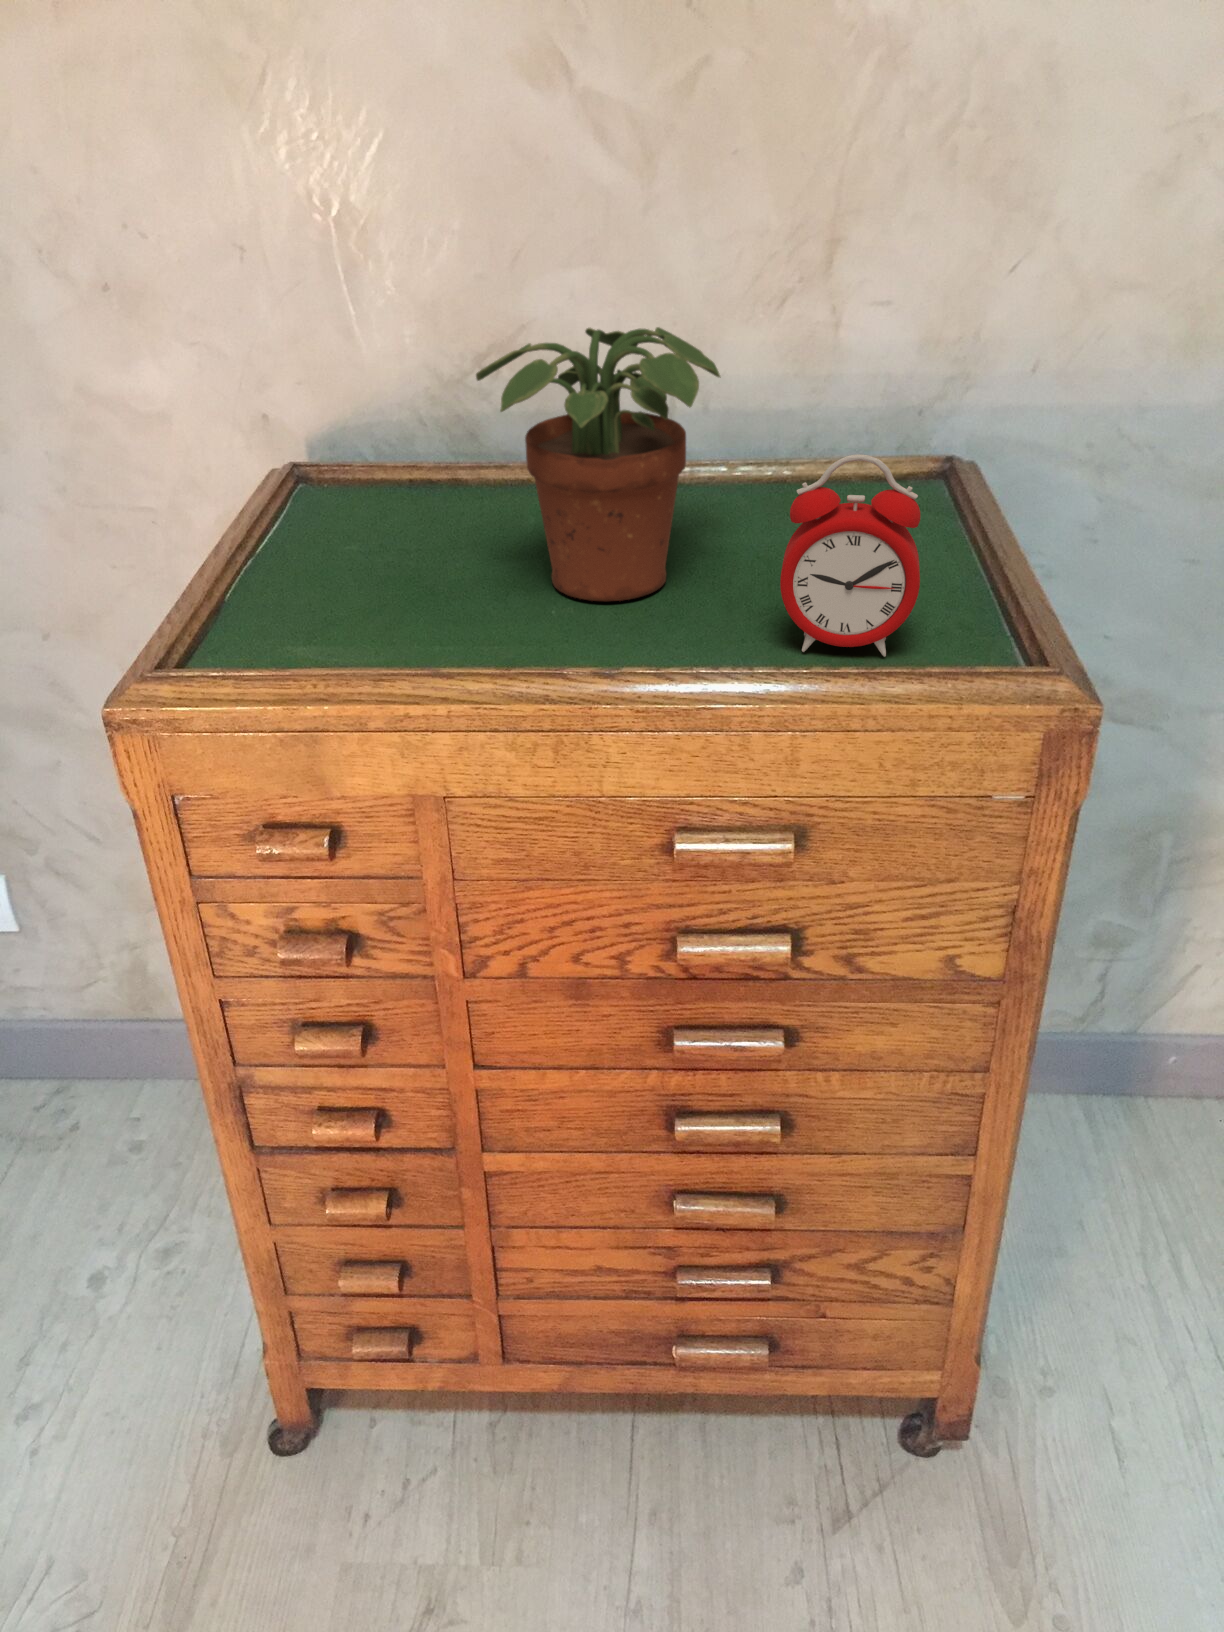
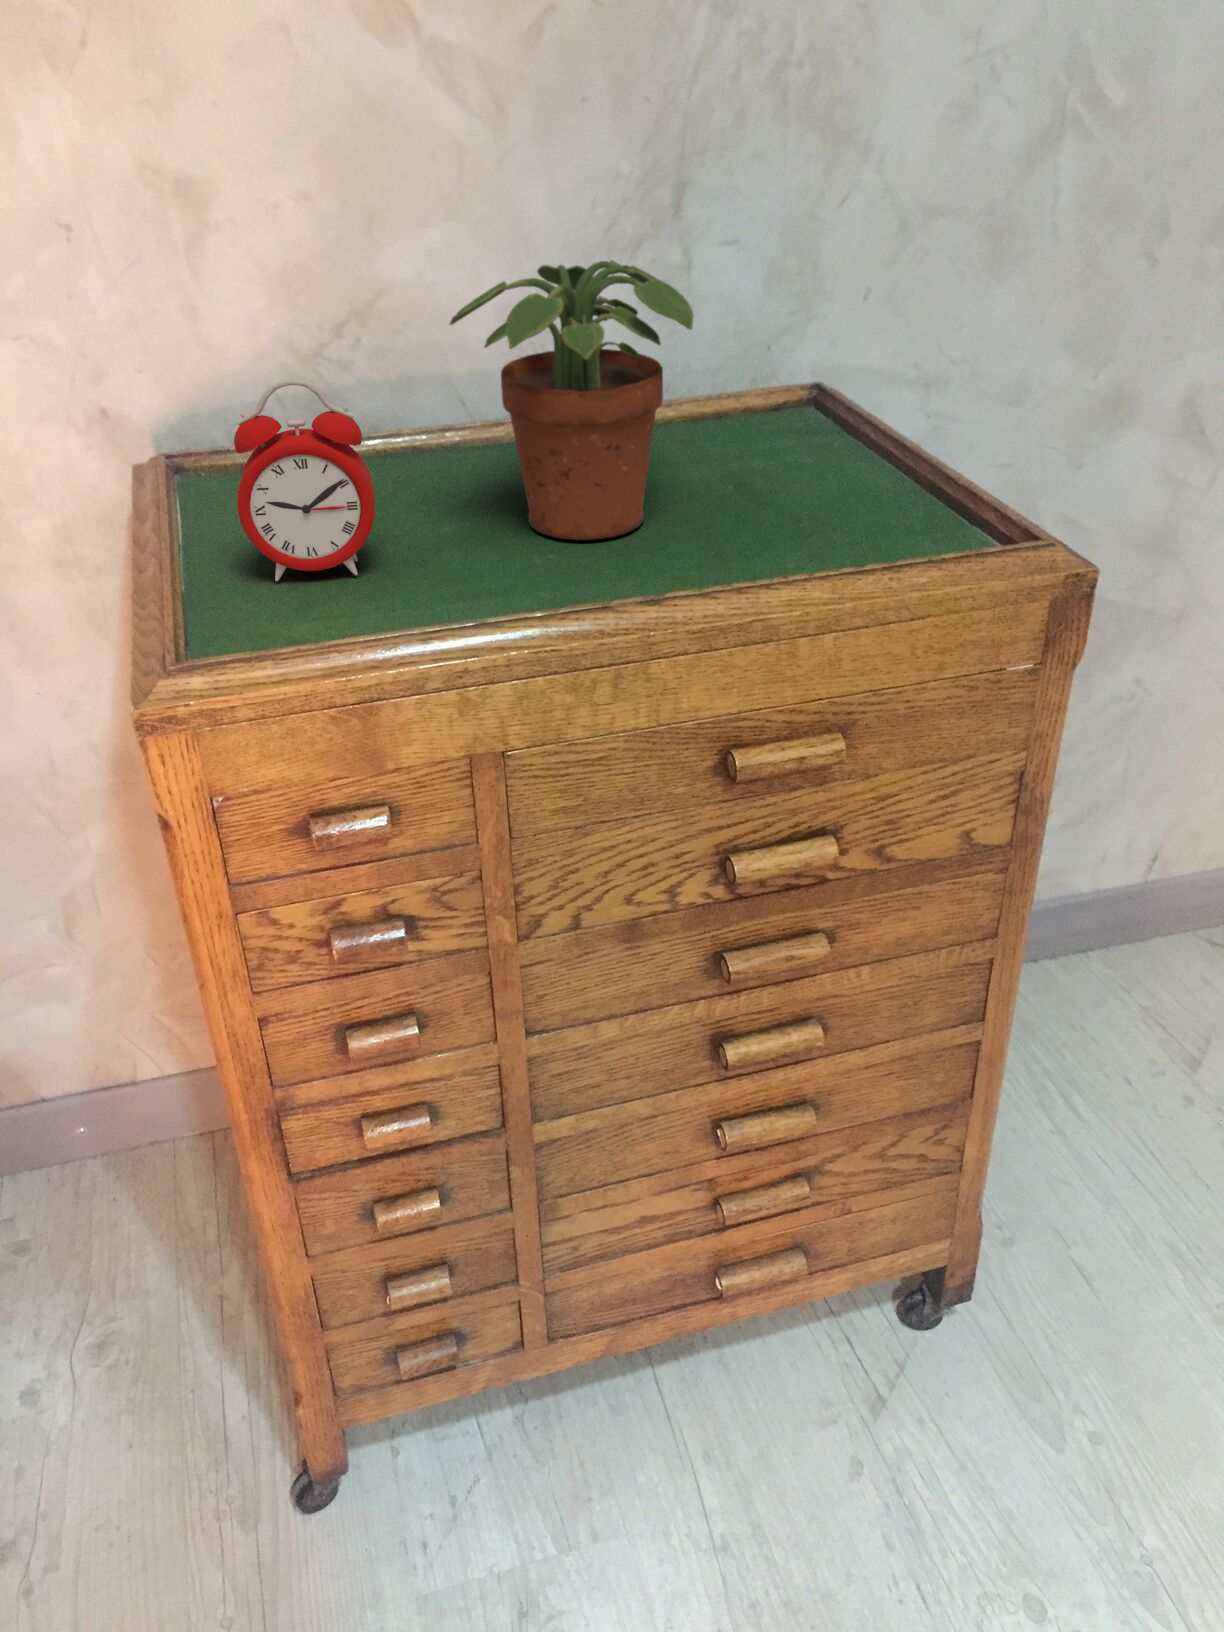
alarm clock: present [780,455,921,656] -> present [234,379,375,581]

